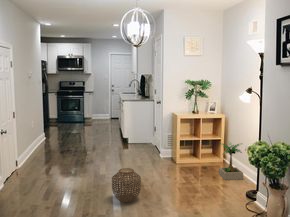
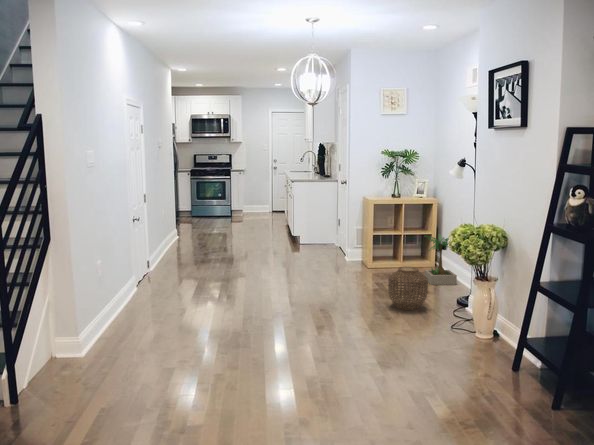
woven basket: present [112,168,141,202] -> present [388,267,428,310]

